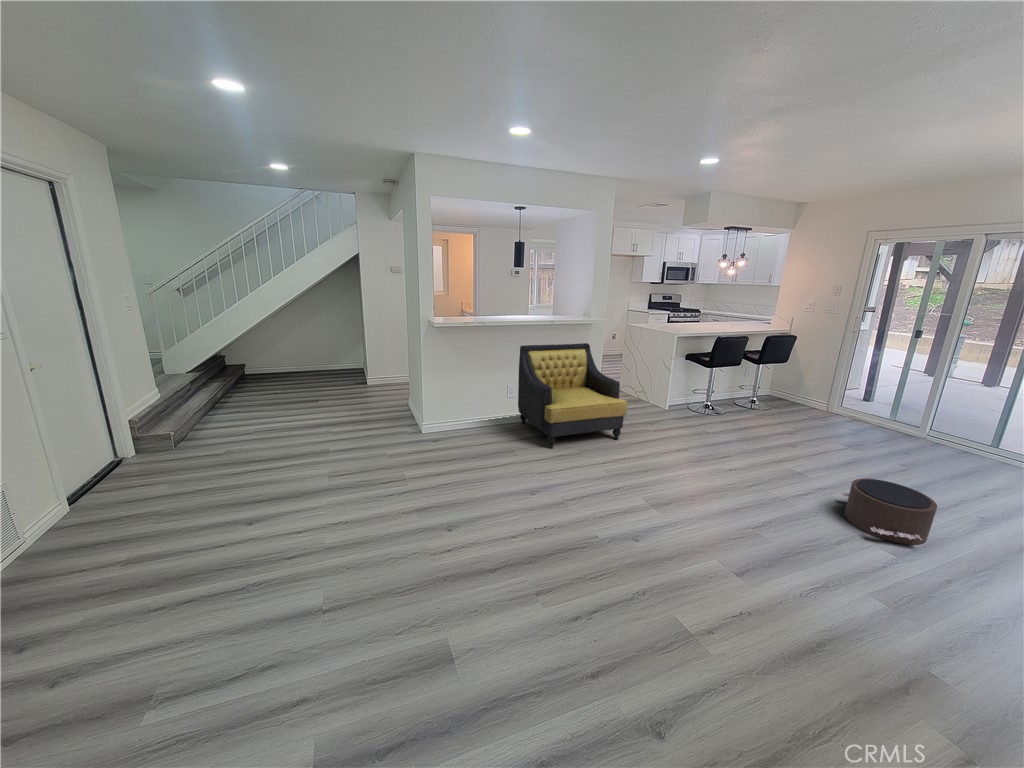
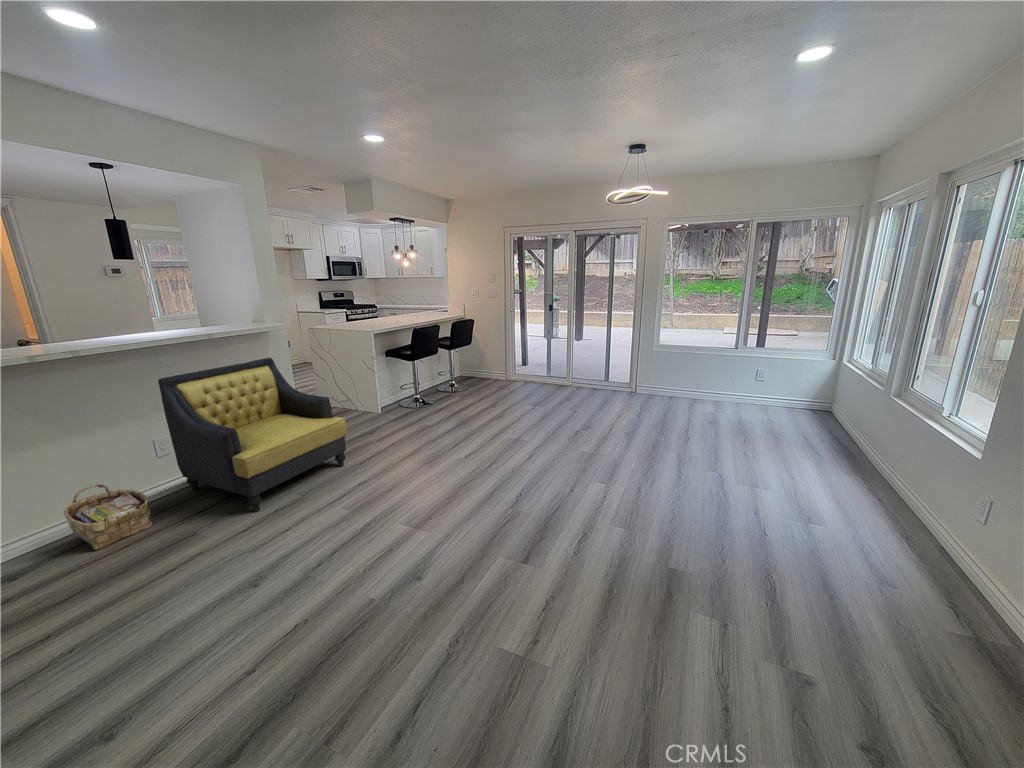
woven basket: none [464,401,499,438] -> present [64,484,152,550]
pouf: present [841,479,937,545] -> none [553,426,614,473]

